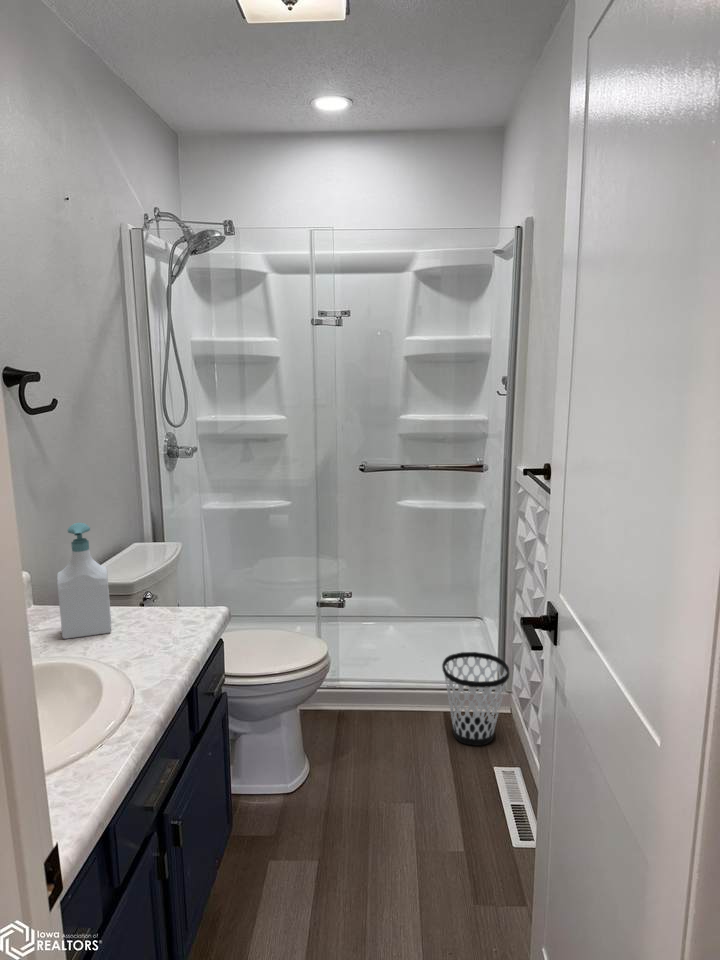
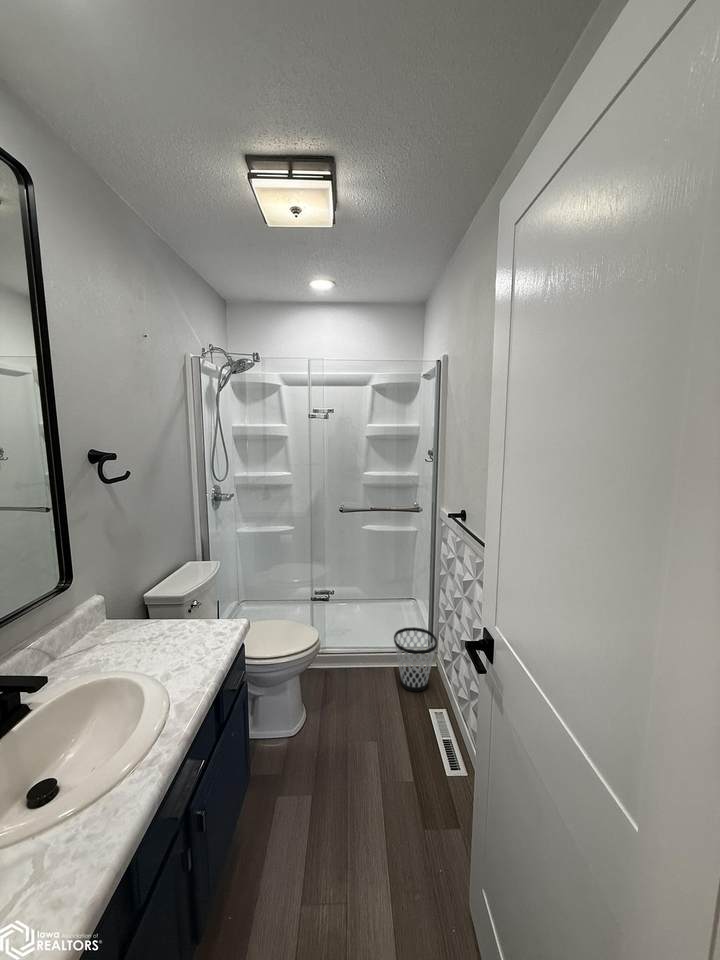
soap bottle: present [58,523,111,639] -> none [116,564,160,653]

